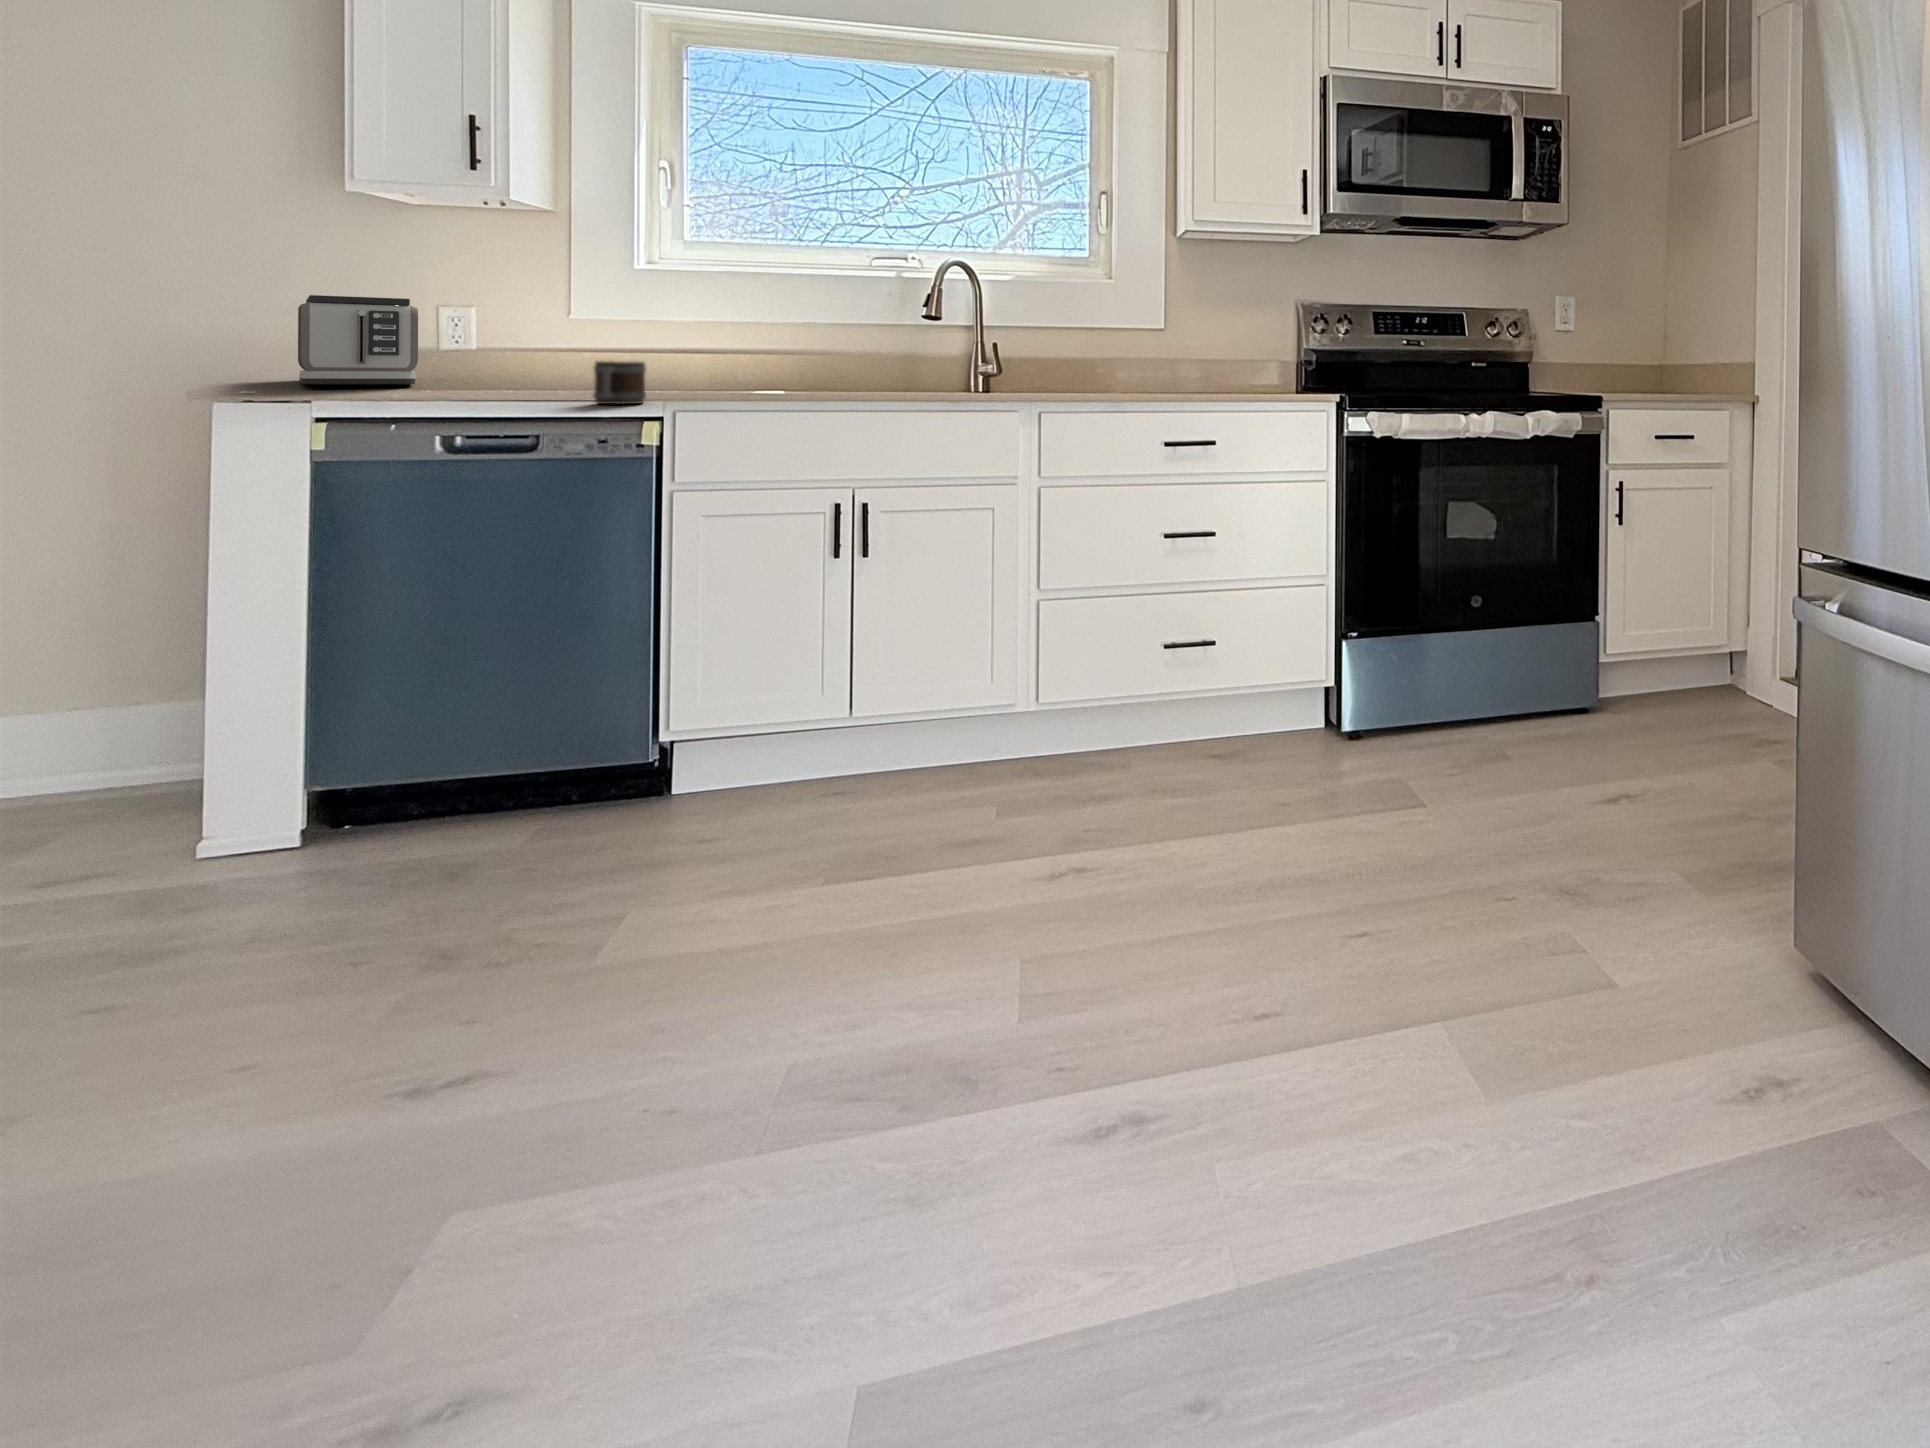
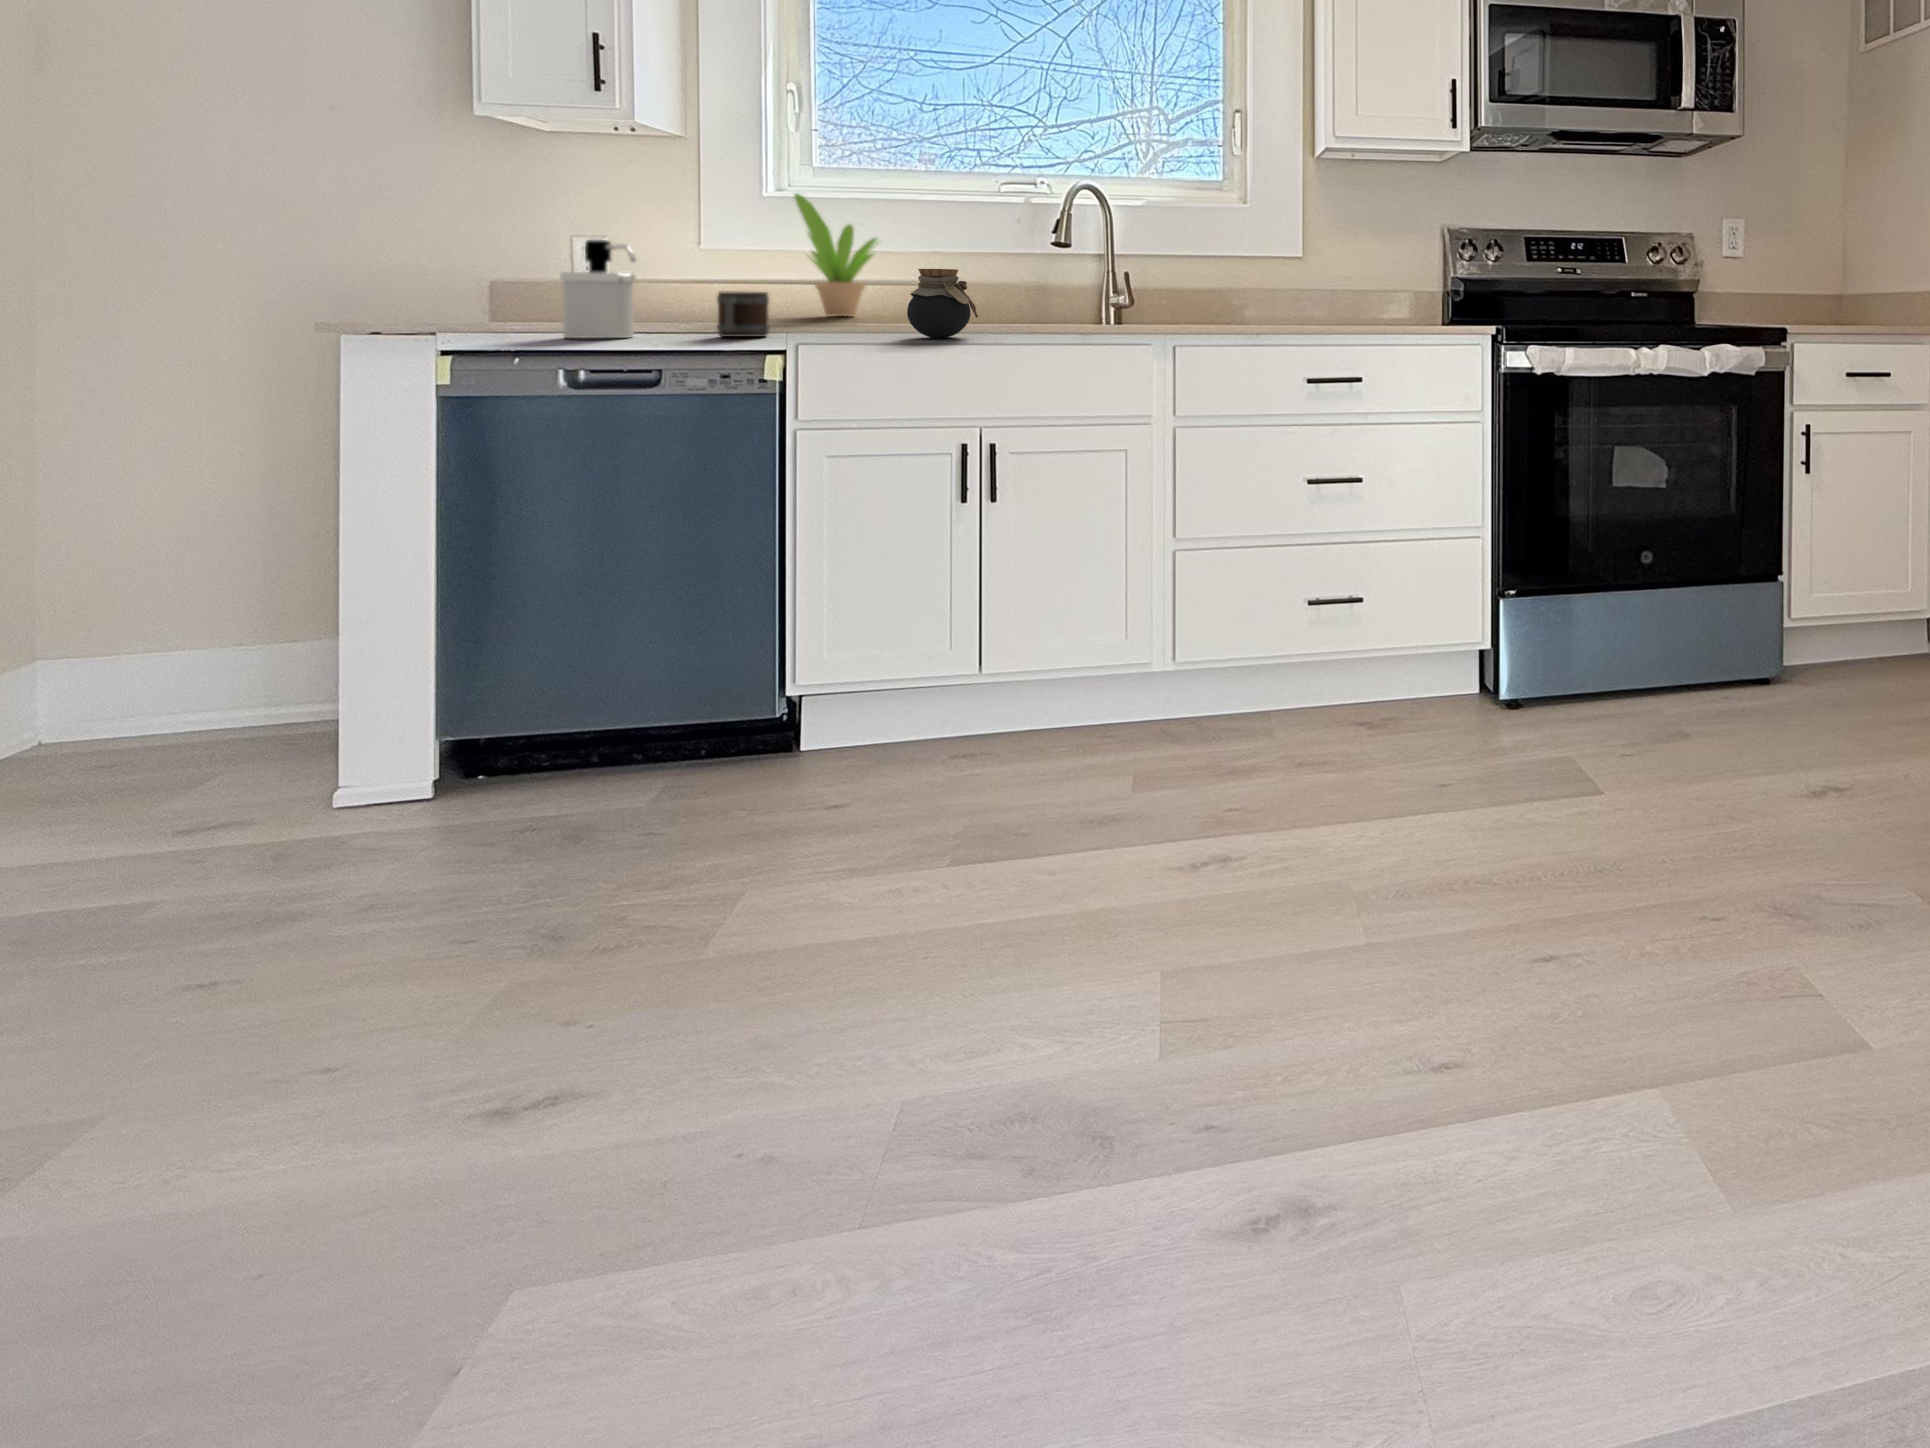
potted plant: none [667,267,773,382] -> present [794,194,877,316]
toaster: present [298,295,418,384] -> none [437,225,550,317]
soap dispenser: none [435,312,514,406] -> present [560,240,636,338]
jar: none [783,341,853,404] -> present [907,269,978,338]

